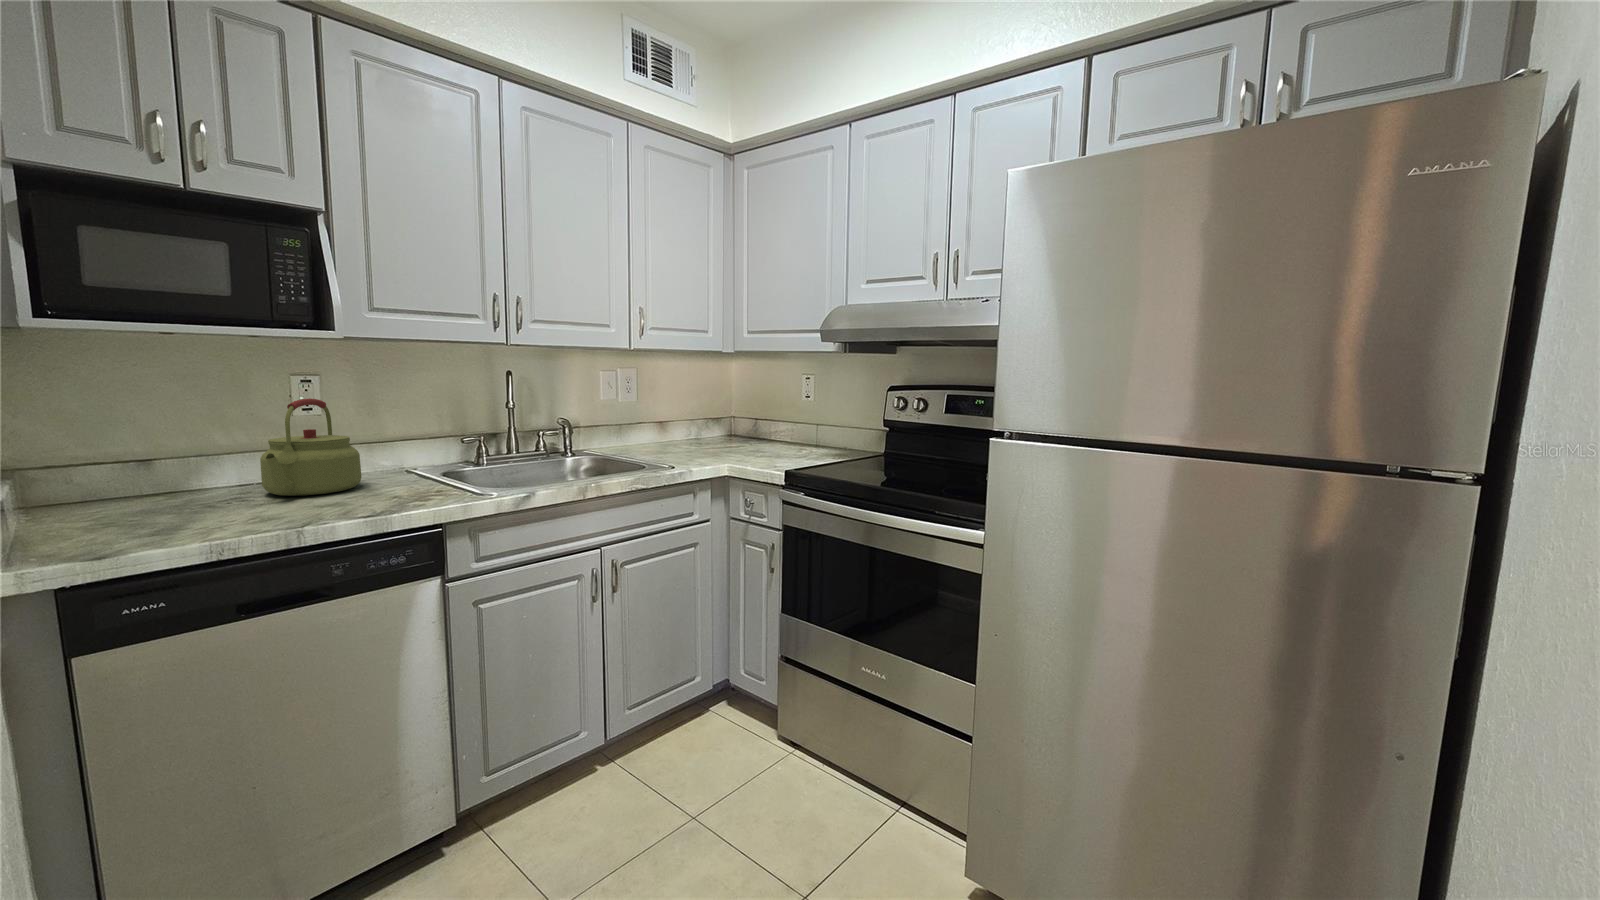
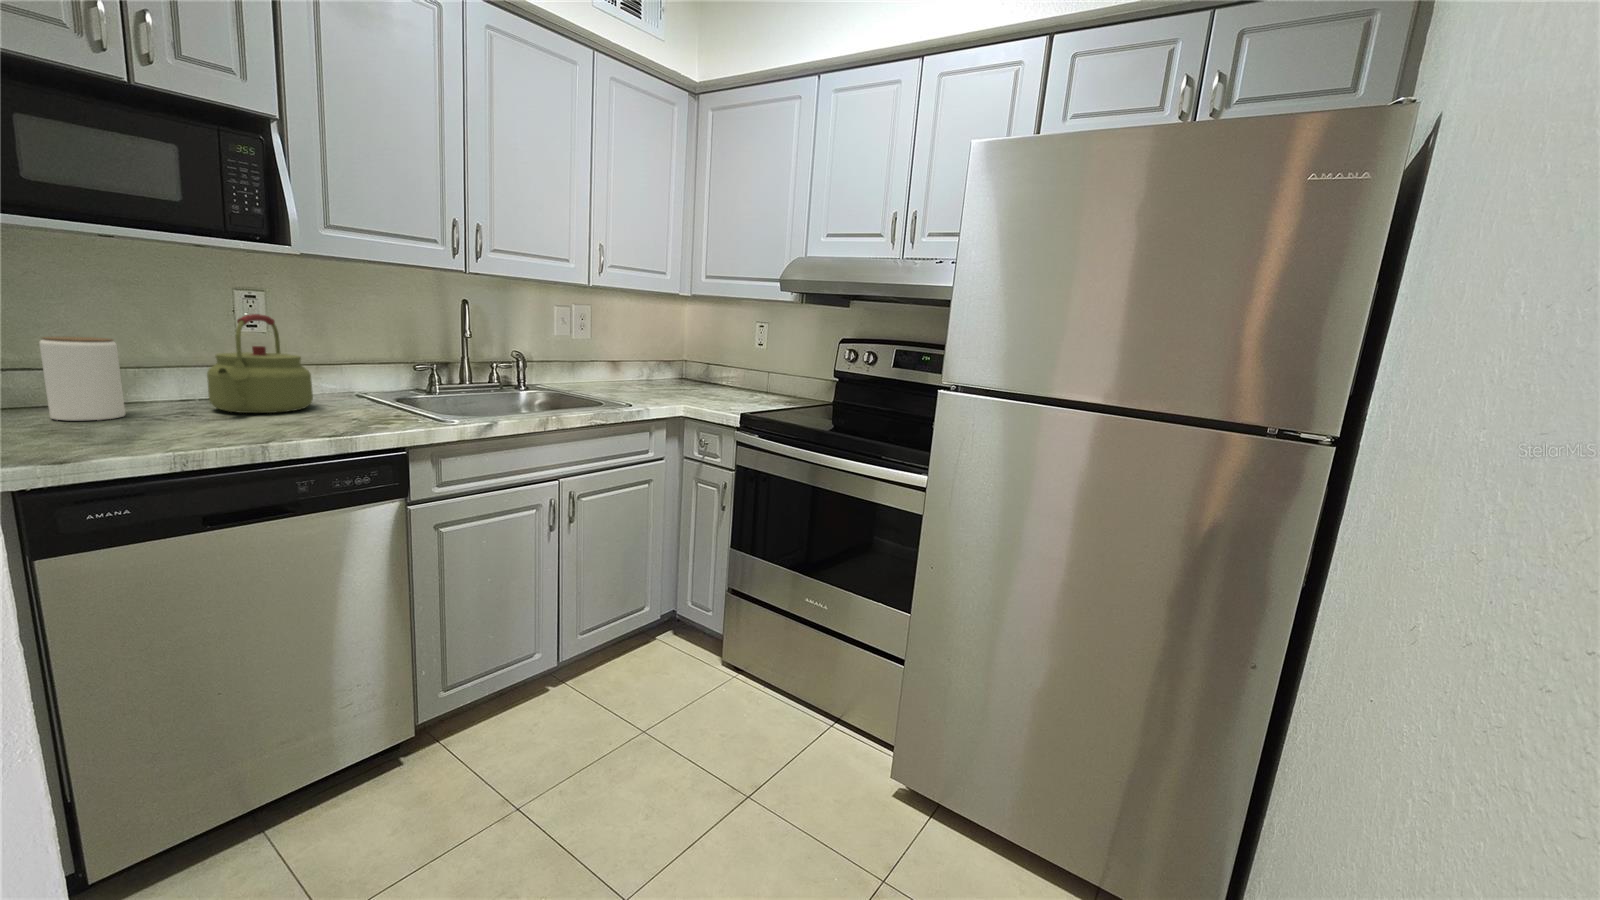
jar: none [103,431,182,513] -> present [40,337,125,420]

